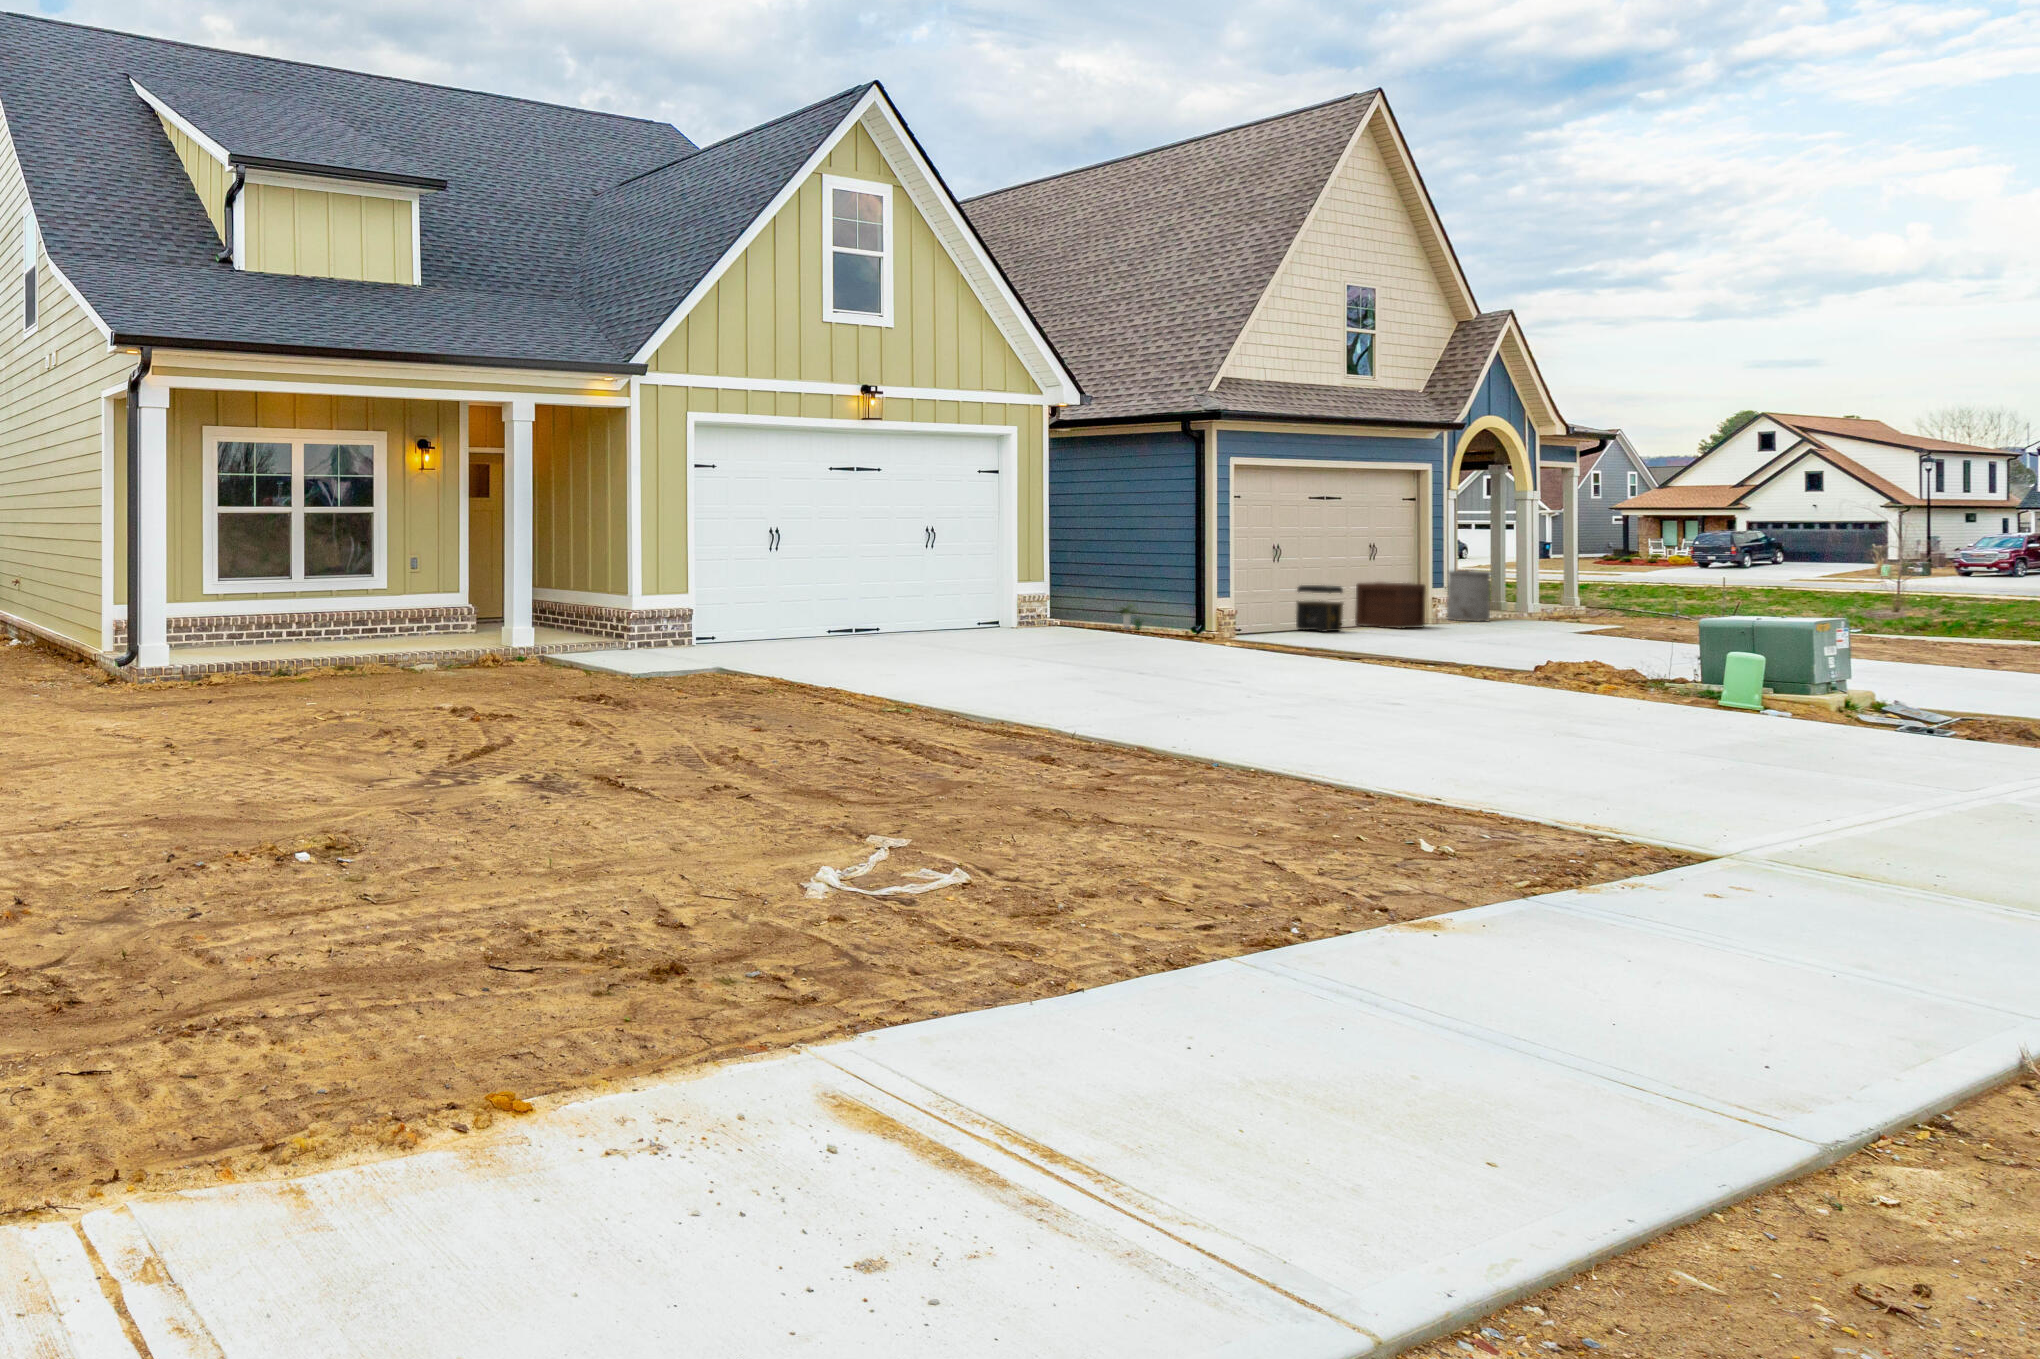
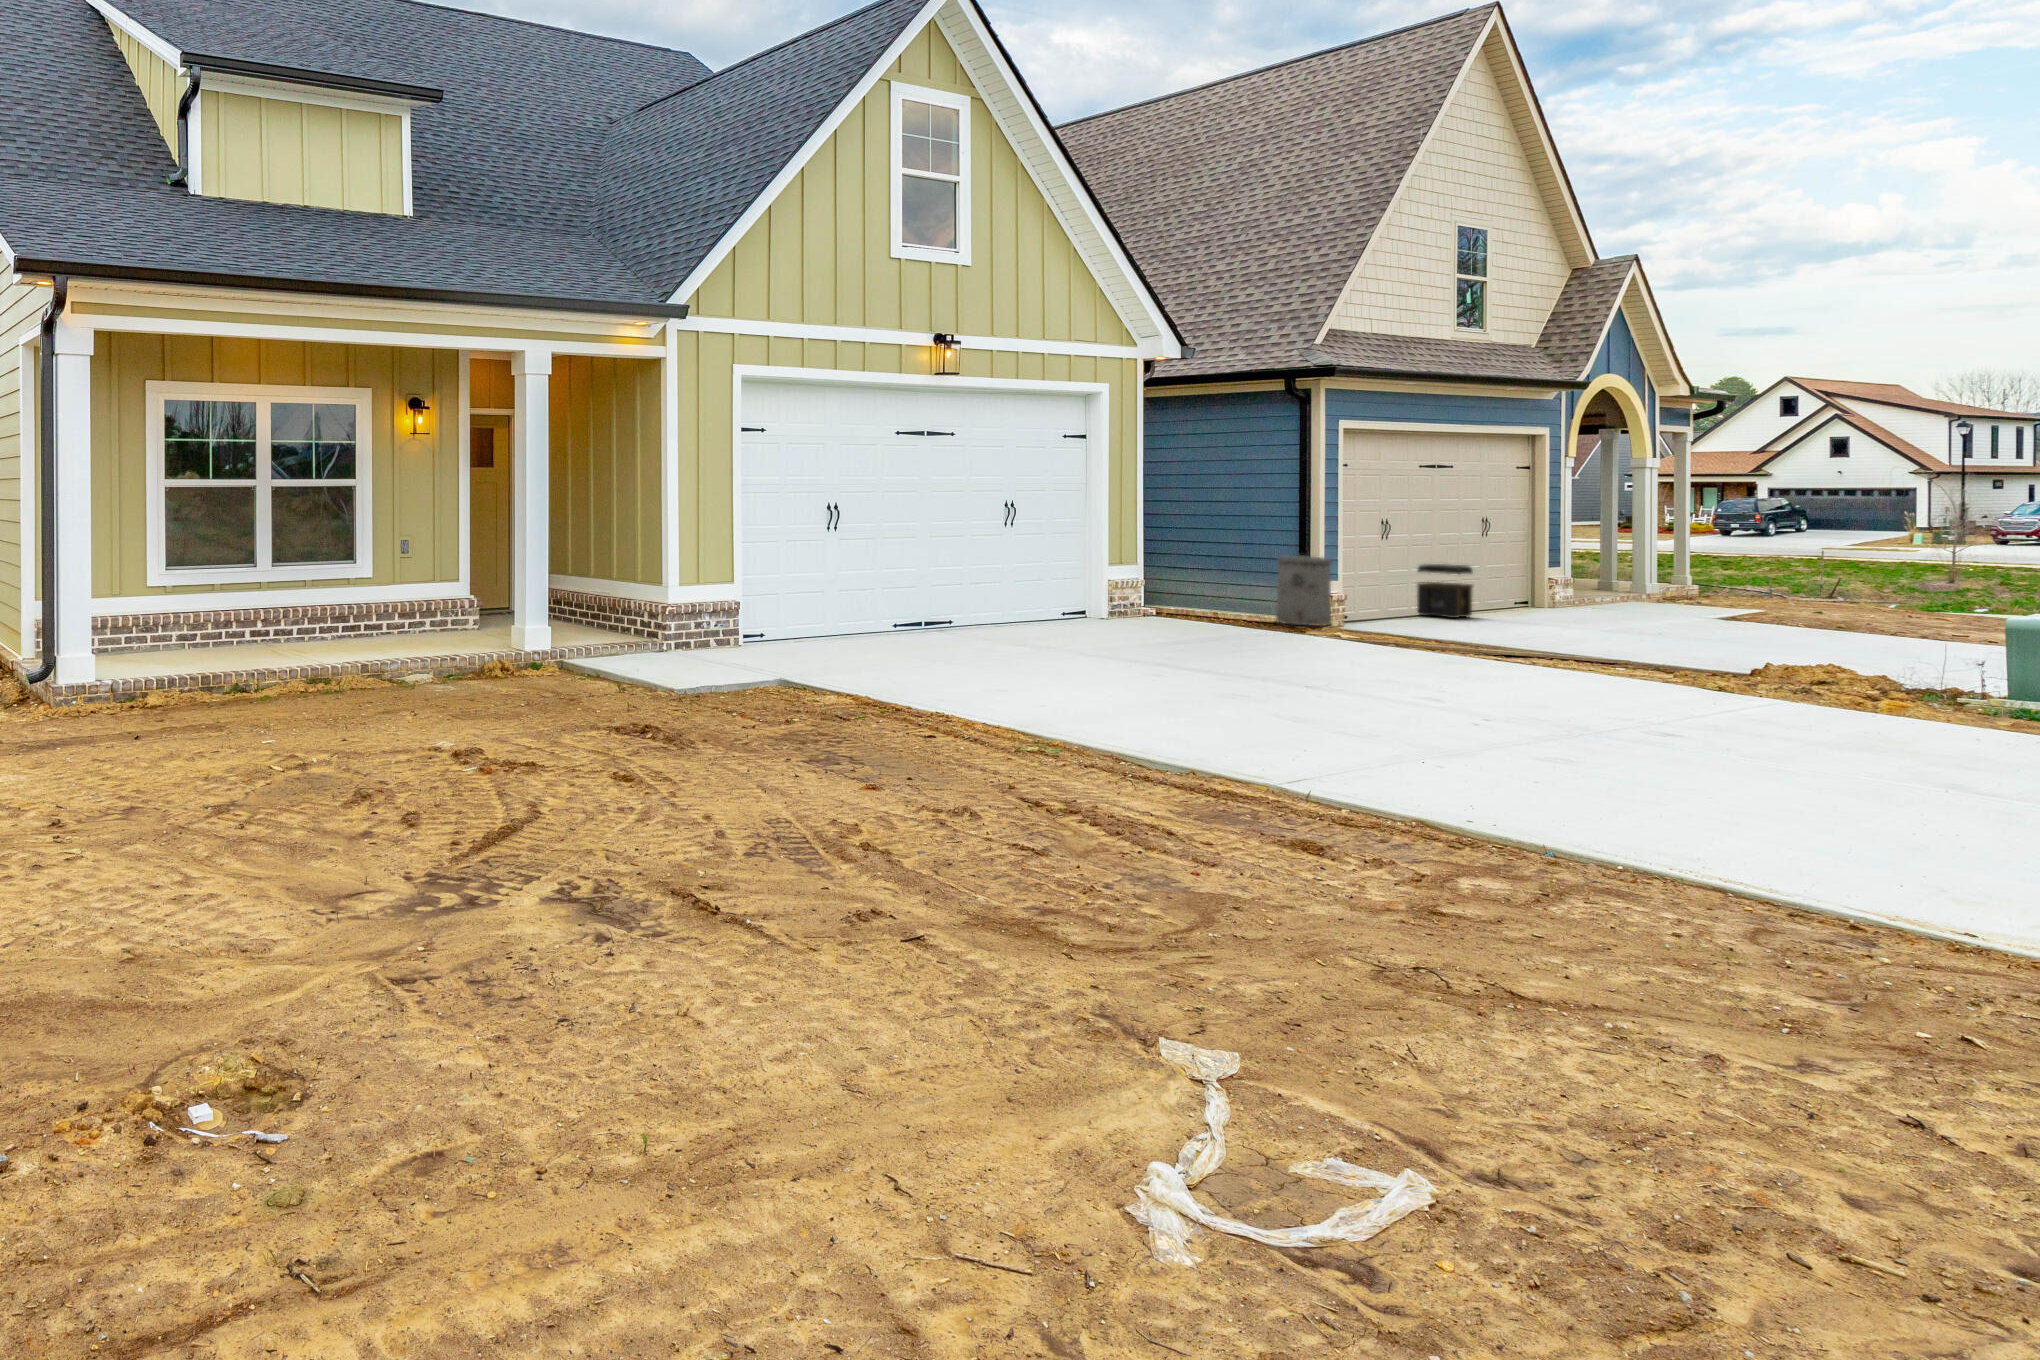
trash can: present [1445,570,1491,621] -> present [1276,556,1332,626]
wooden crate: present [1355,582,1426,628] -> none [1476,560,1558,613]
potted plant: present [1119,605,1143,629] -> none [1207,586,1247,615]

